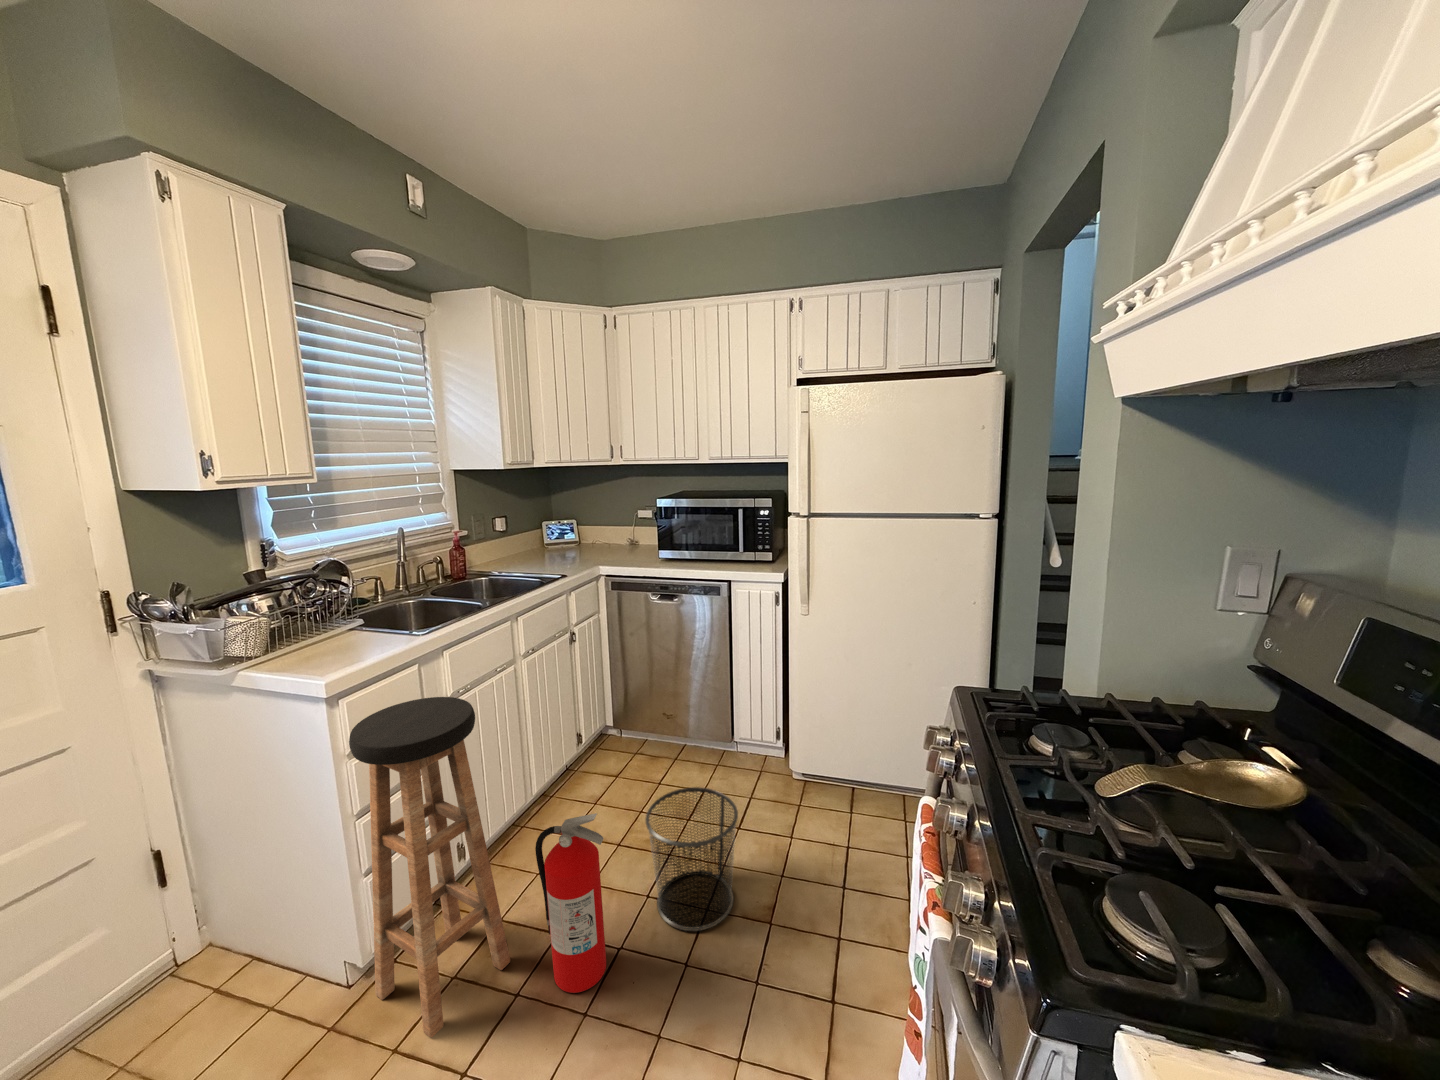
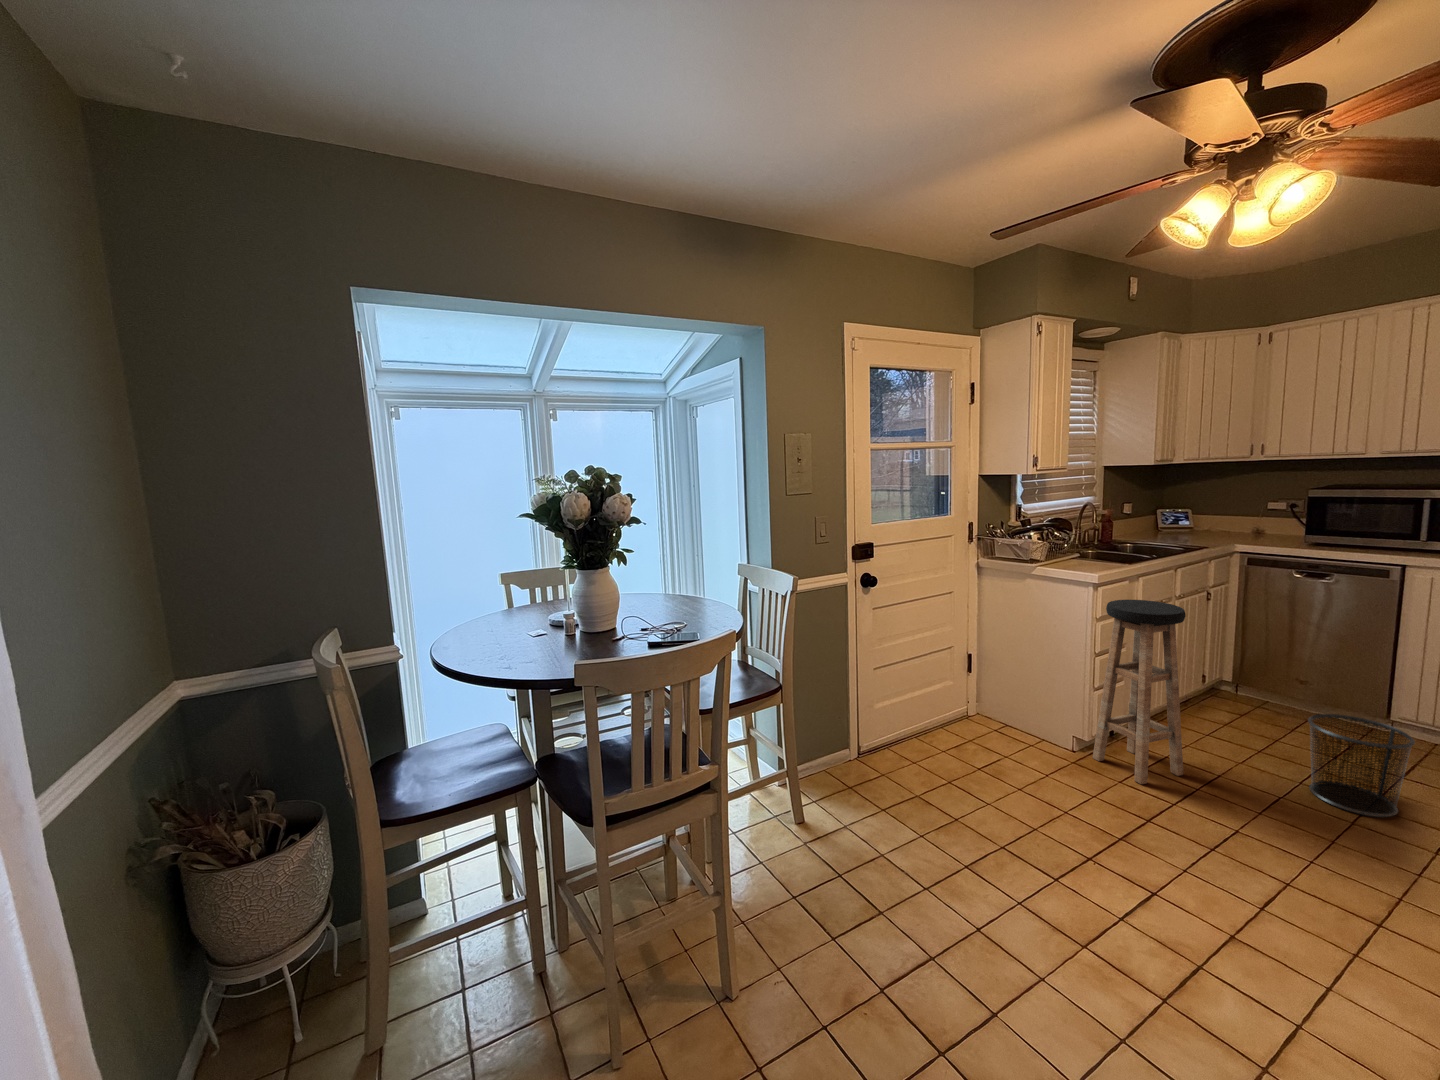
fire extinguisher: present [535,813,606,993] -> none [1220,691,1282,805]

